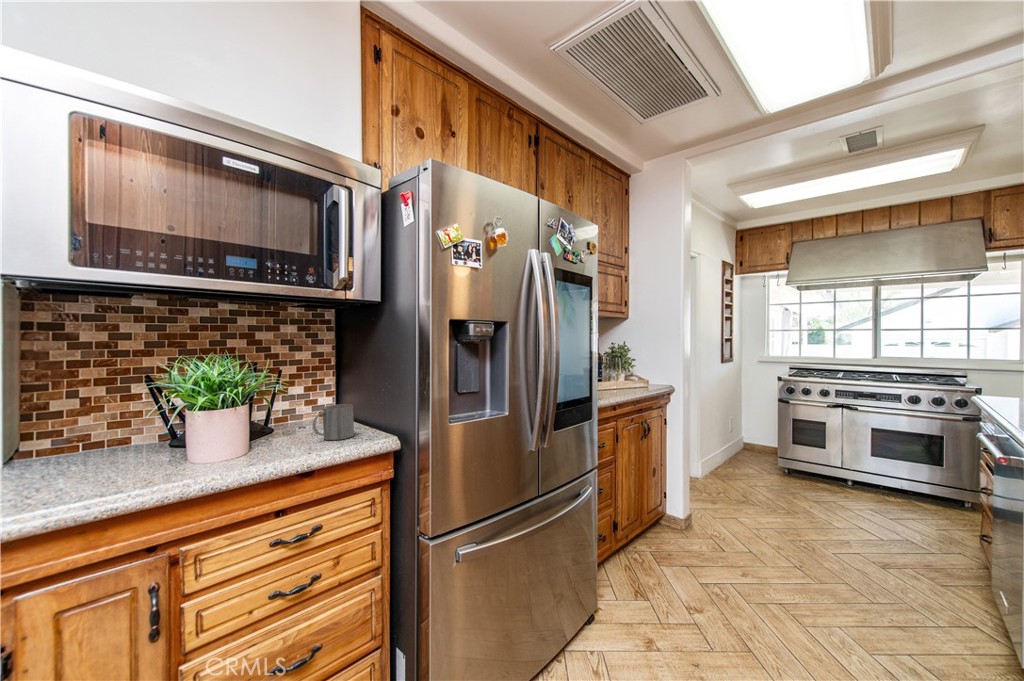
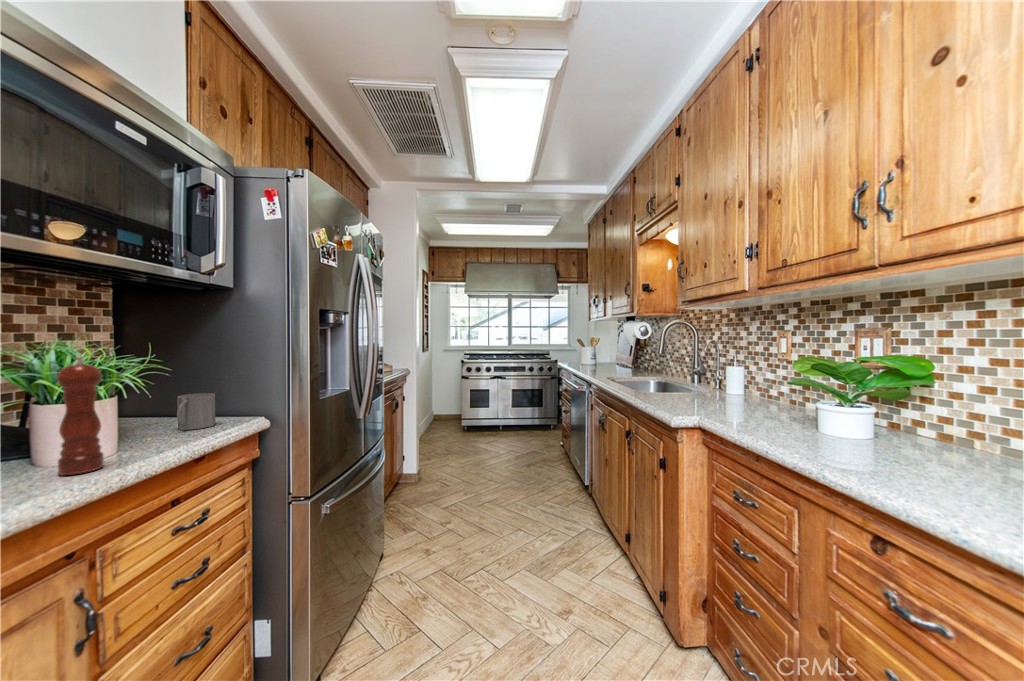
pepper mill: none [168,373,204,478] -> present [57,356,104,475]

